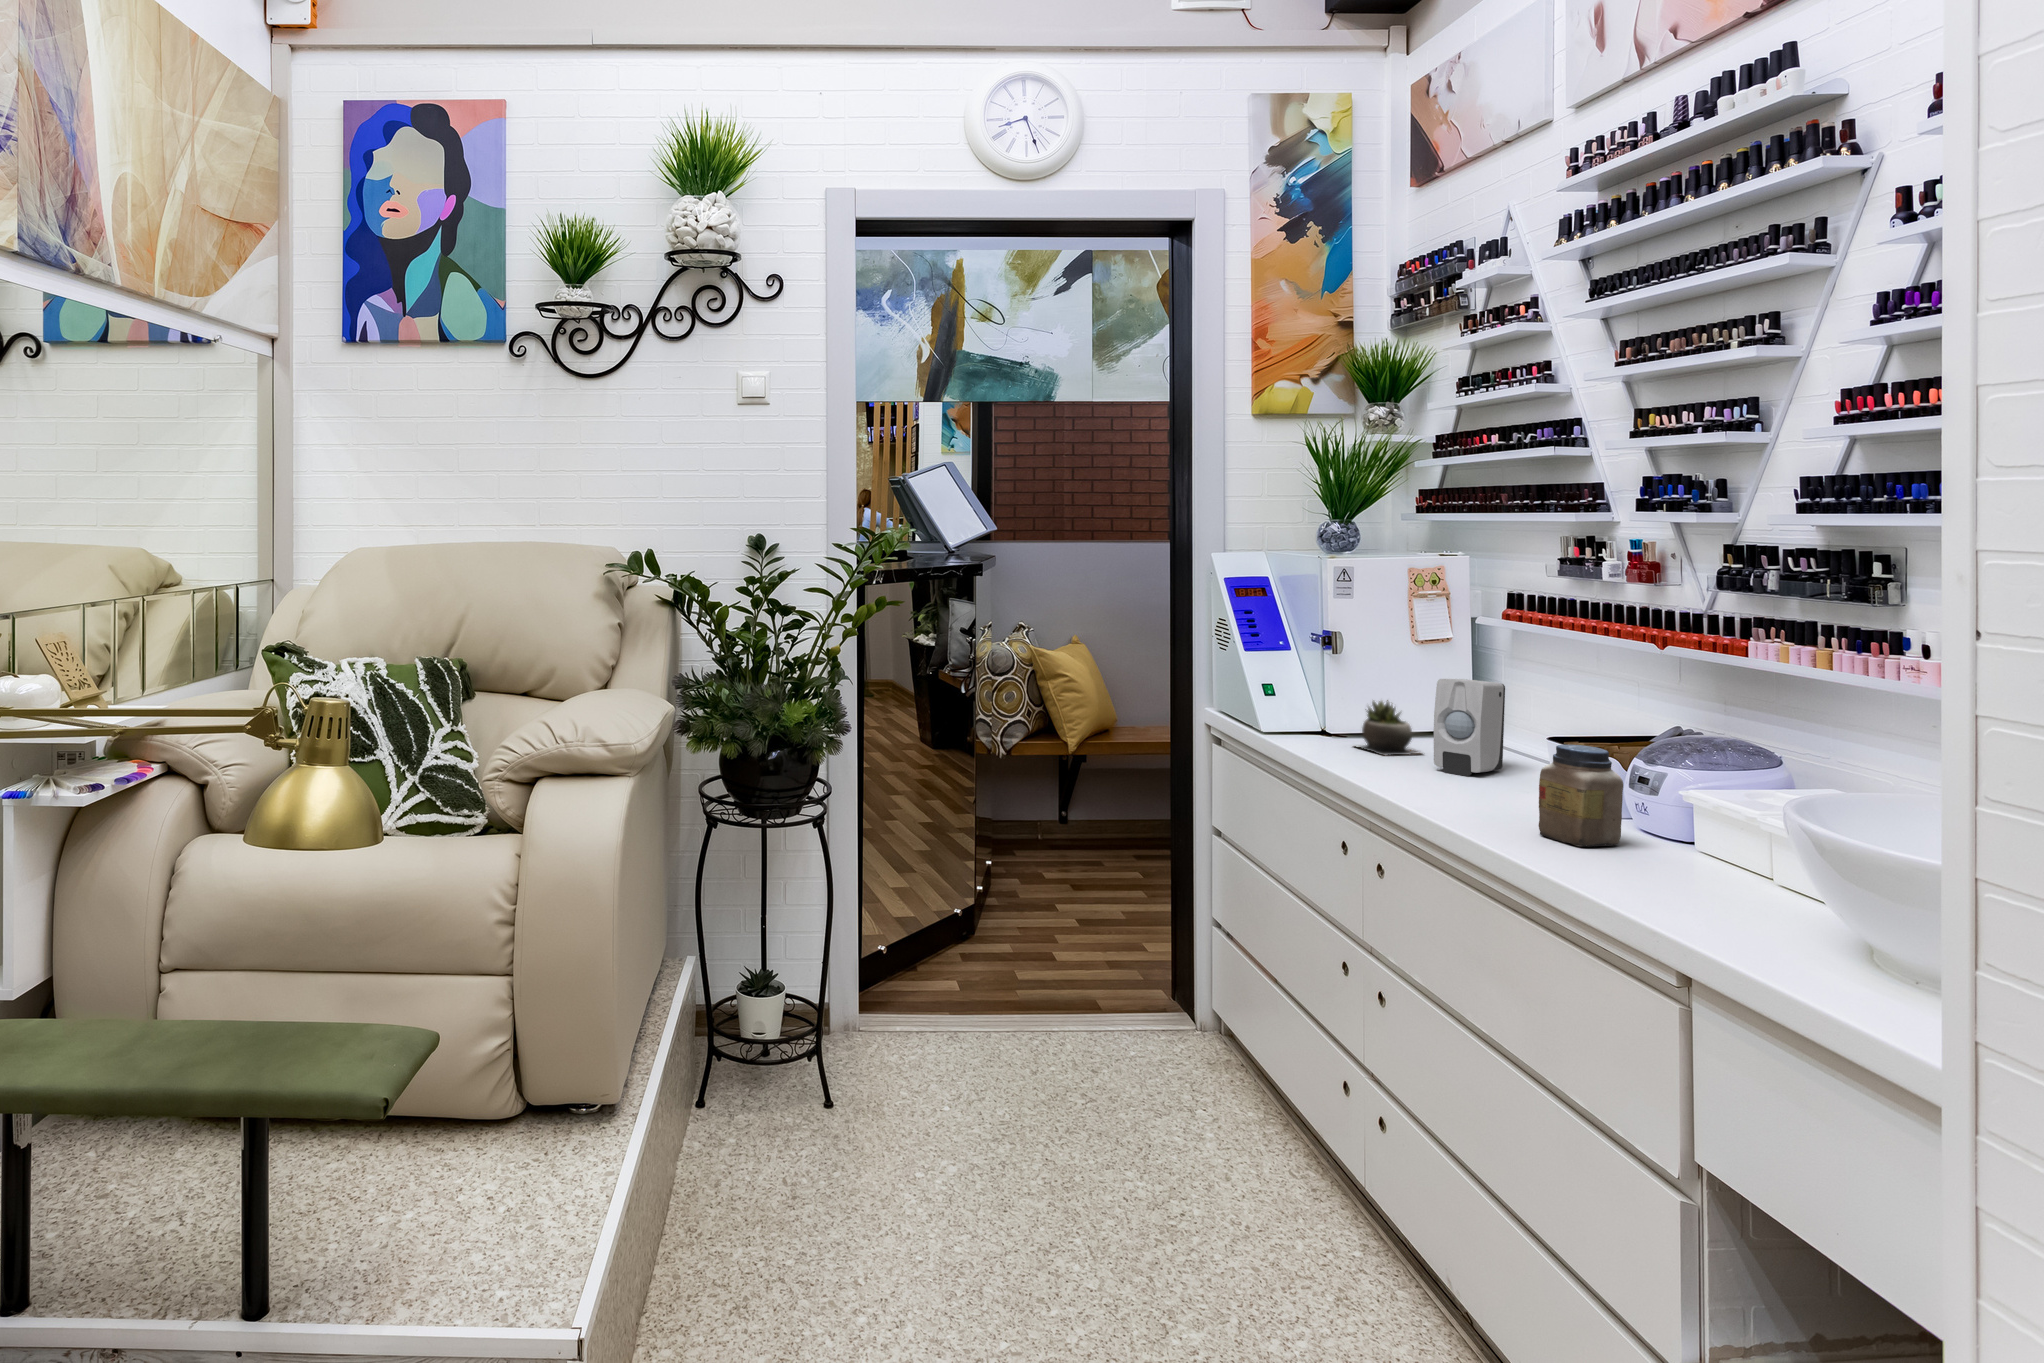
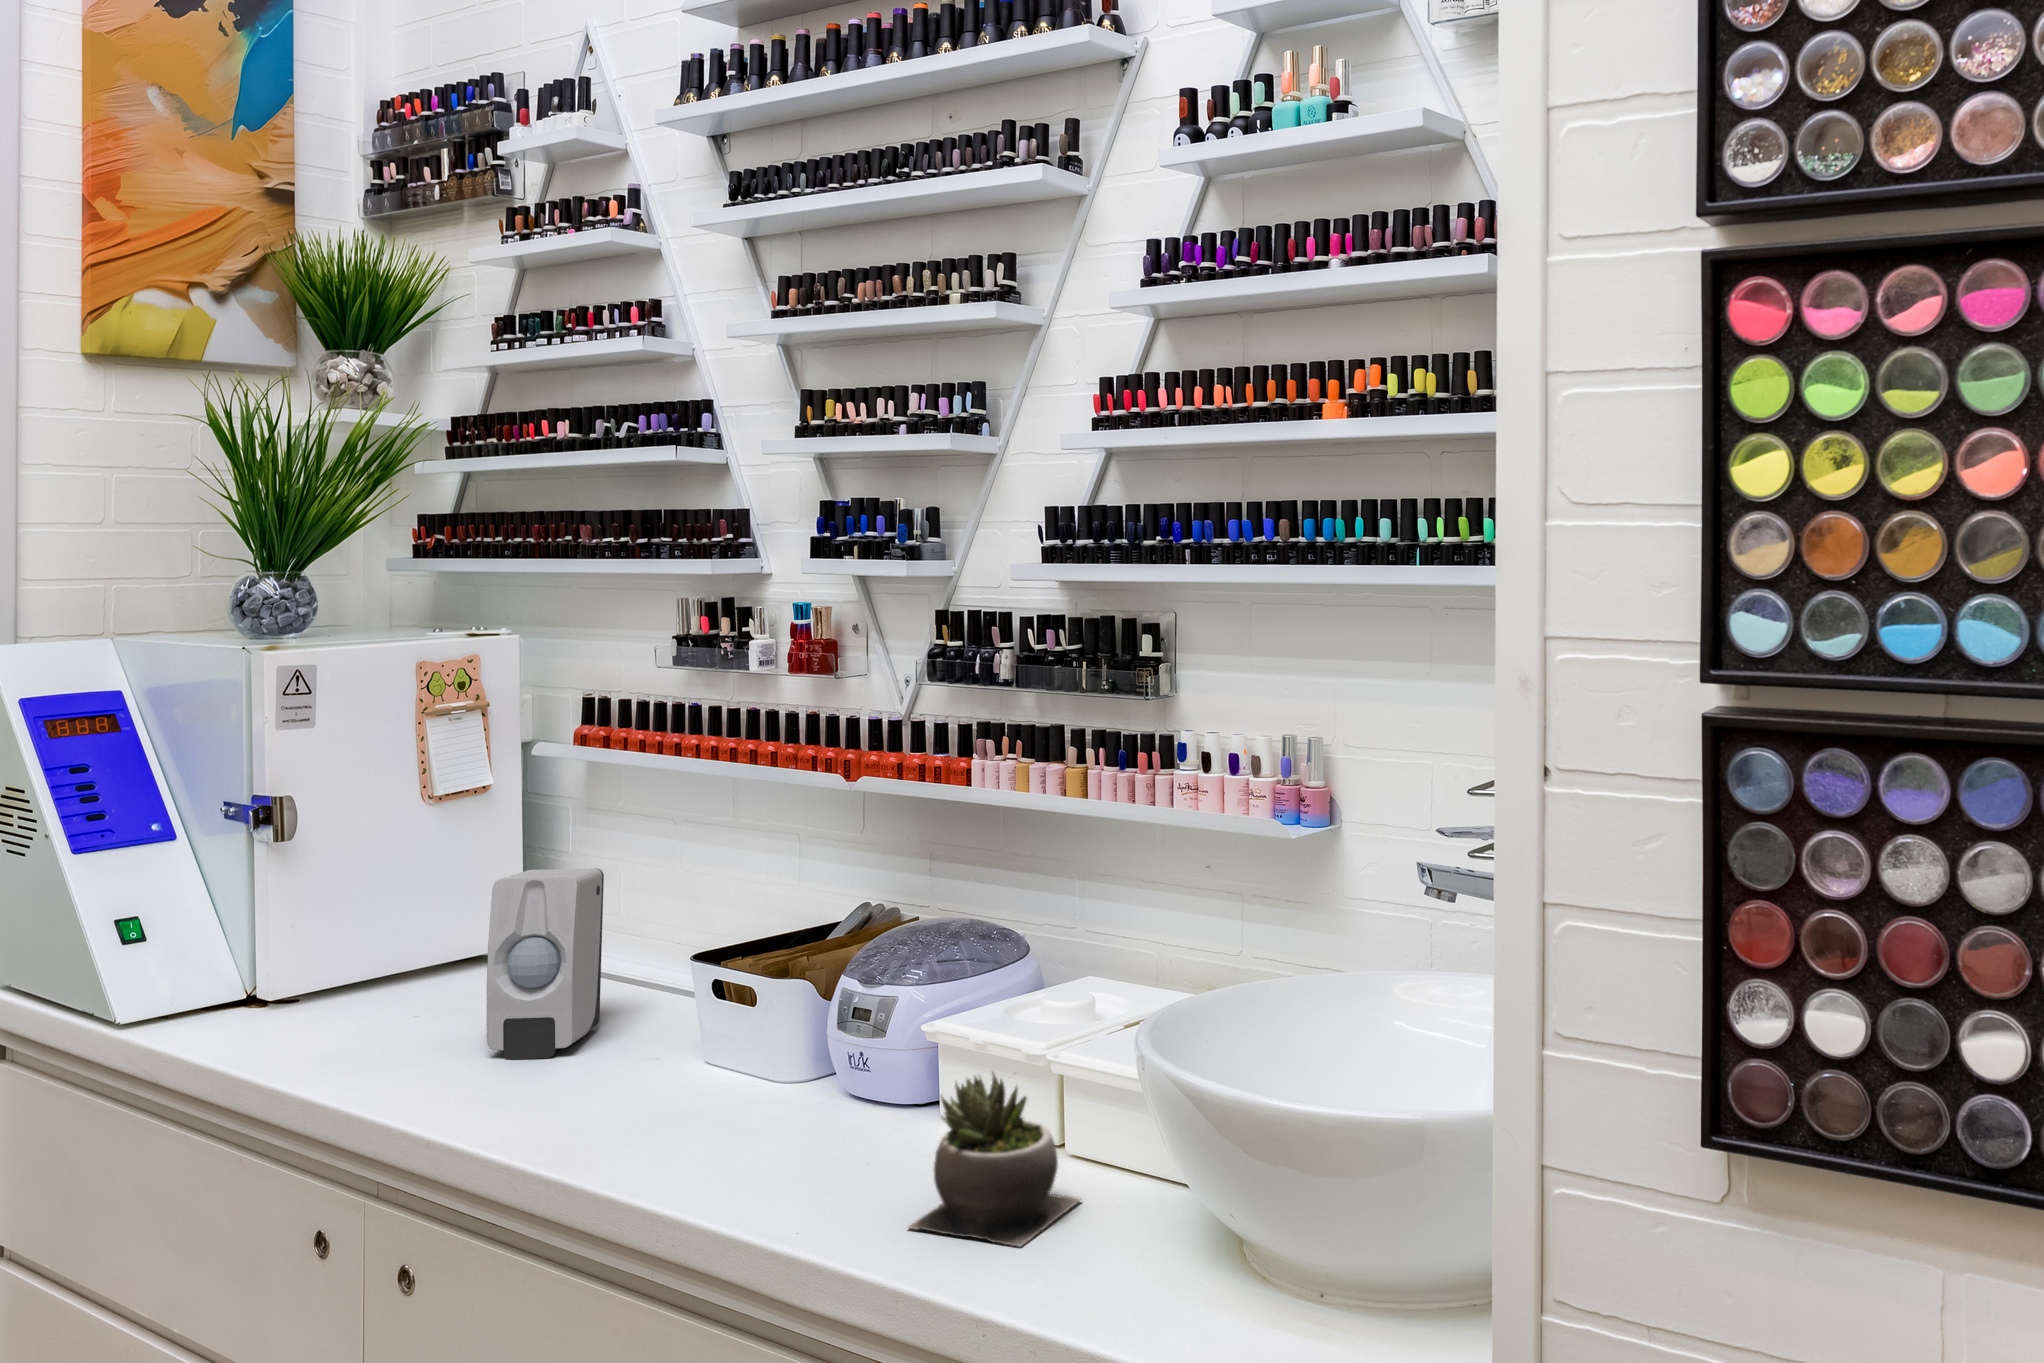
succulent plant: present [1359,700,1419,756] -> present [909,1073,1080,1246]
jar: present [1539,745,1623,847] -> none [724,990,856,1187]

